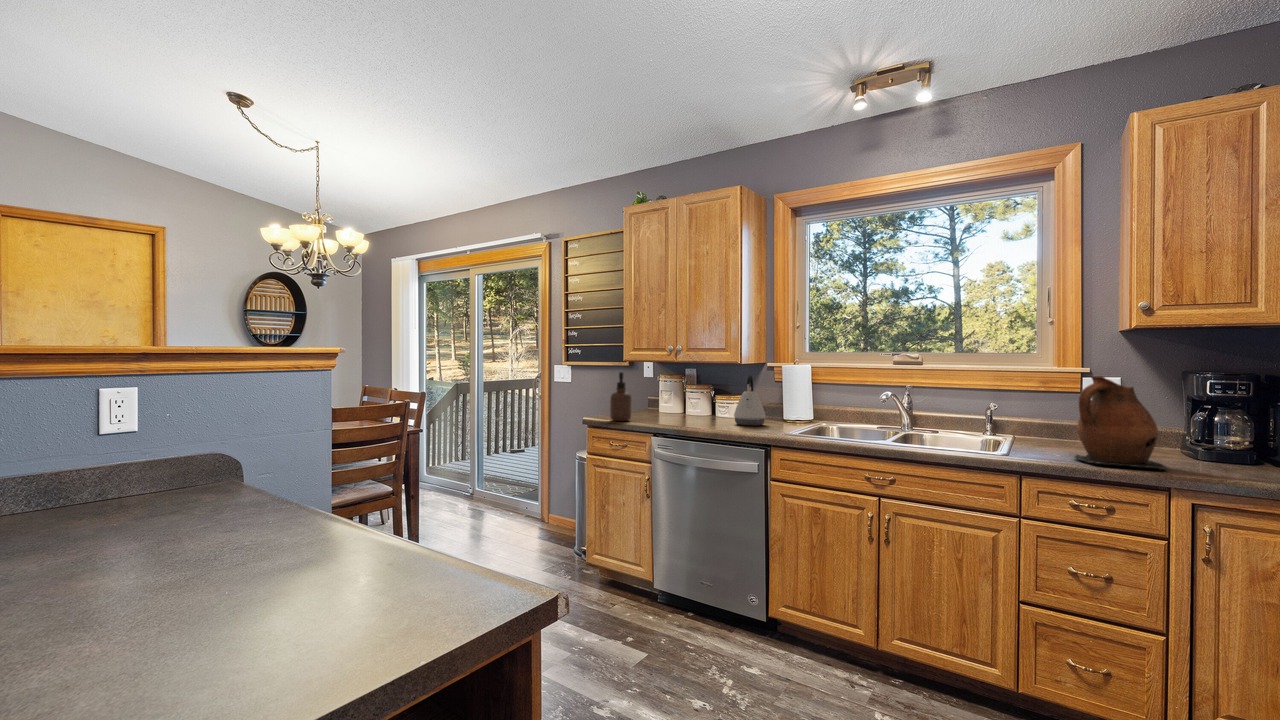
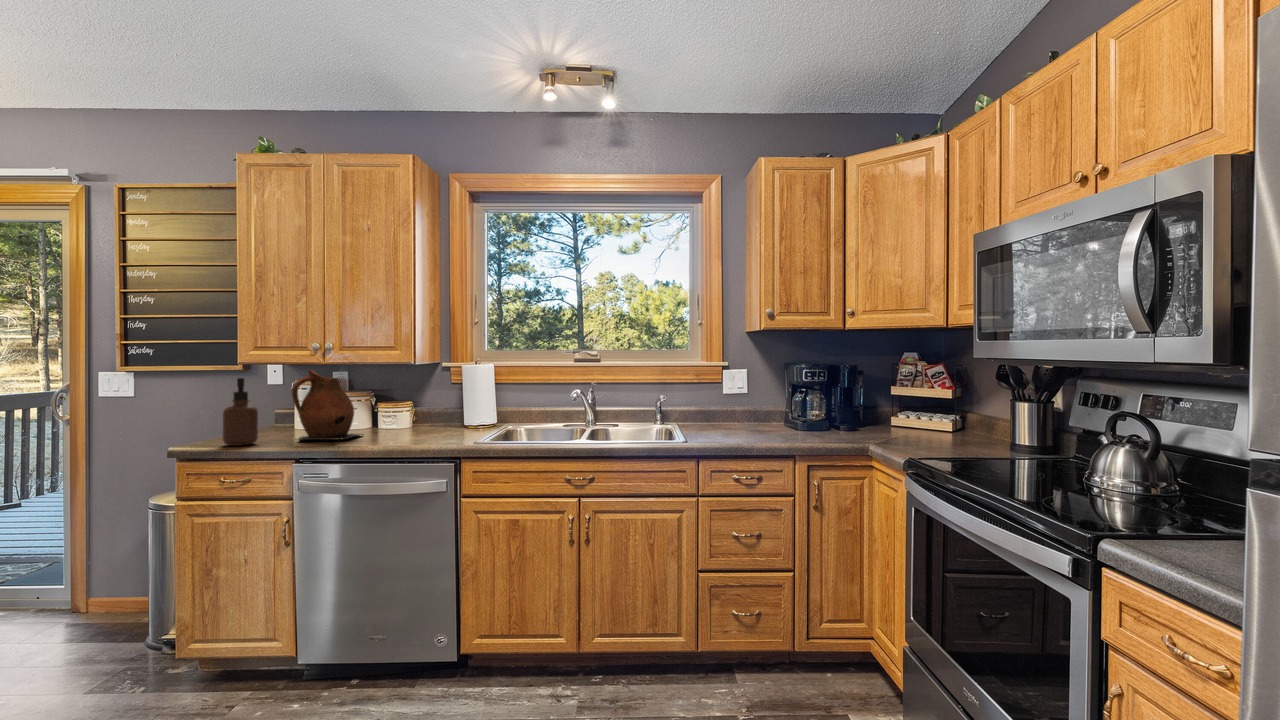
kettle: present [734,375,766,426] -> none [405,377,444,436]
ceramic pitcher: present [1074,376,1168,470] -> present [292,370,363,440]

